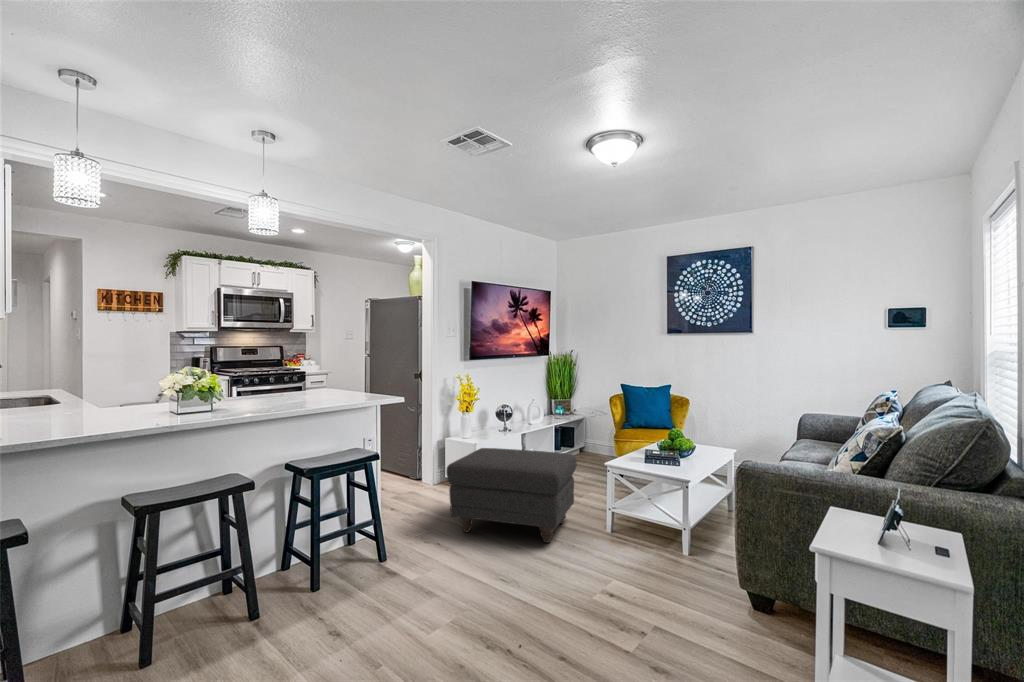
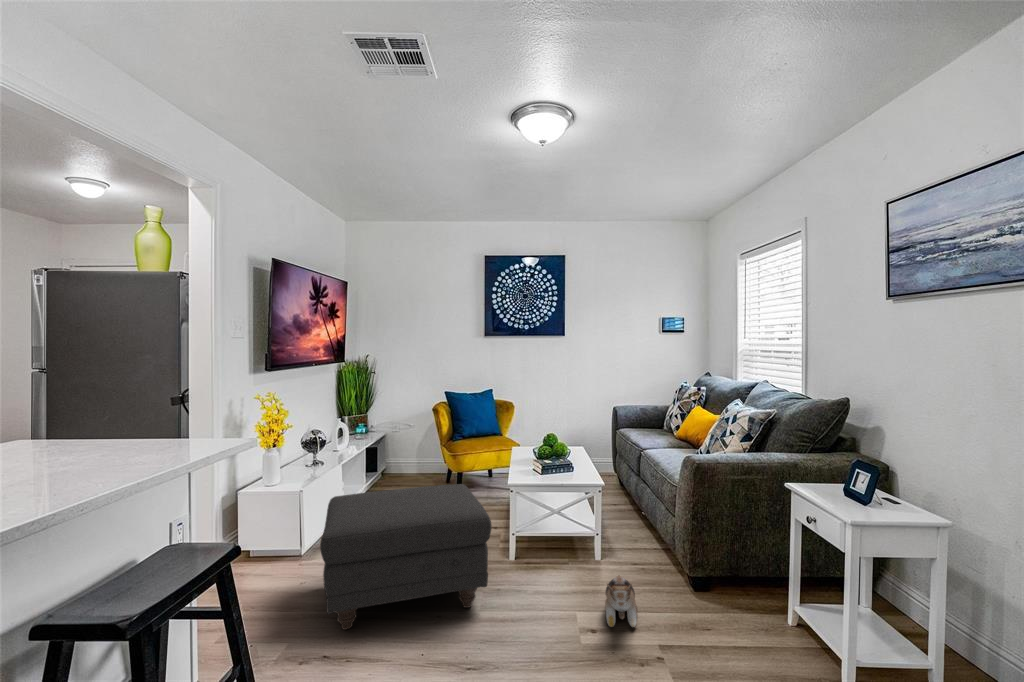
plush toy: none [622,539,676,588] -> present [605,576,637,627]

